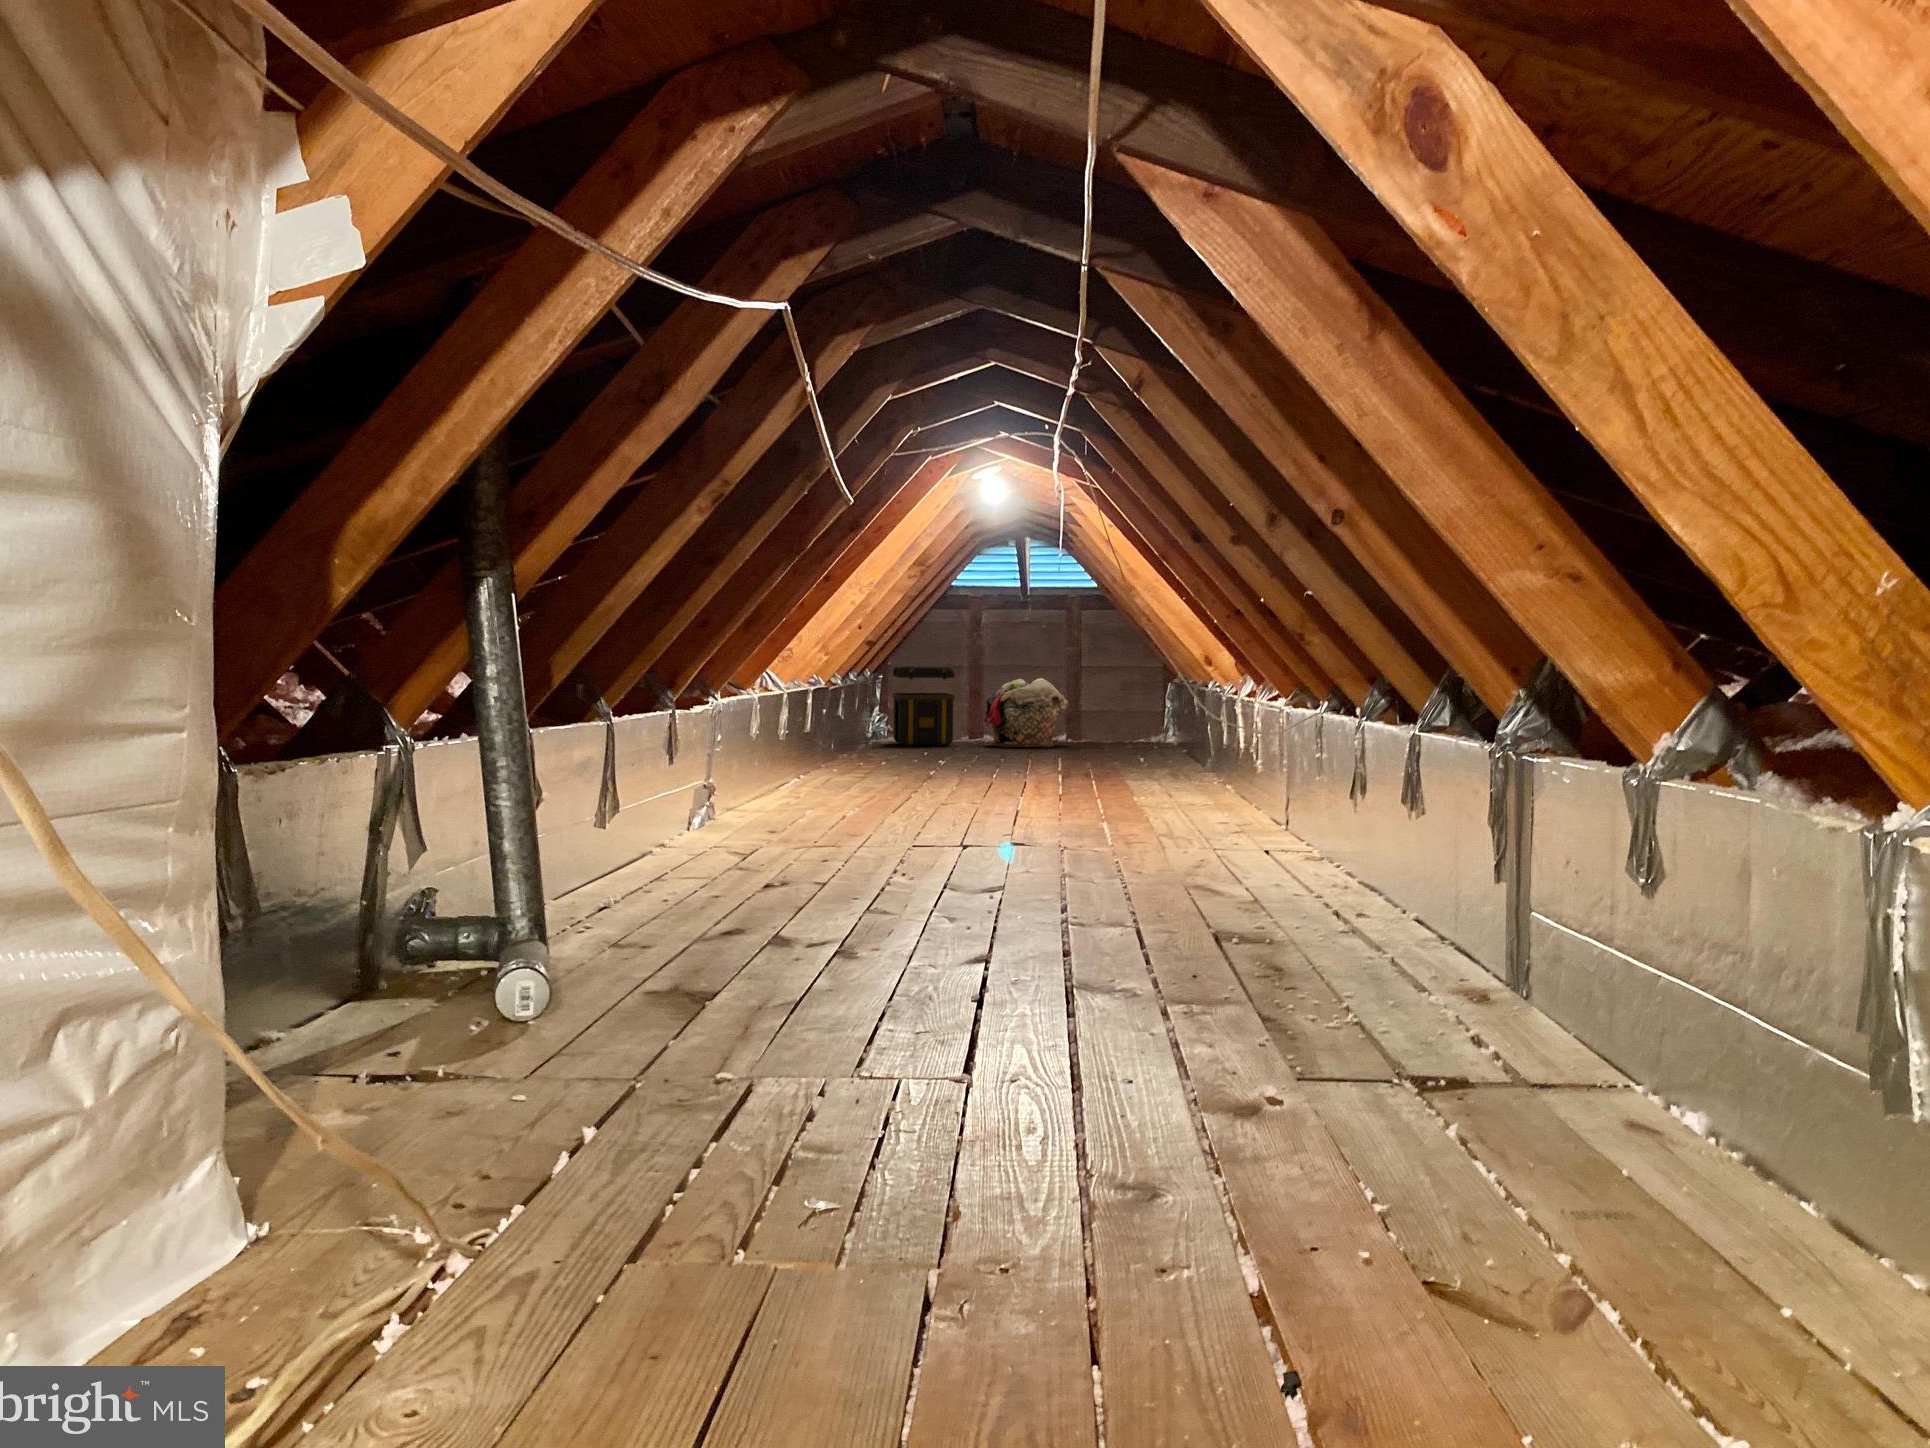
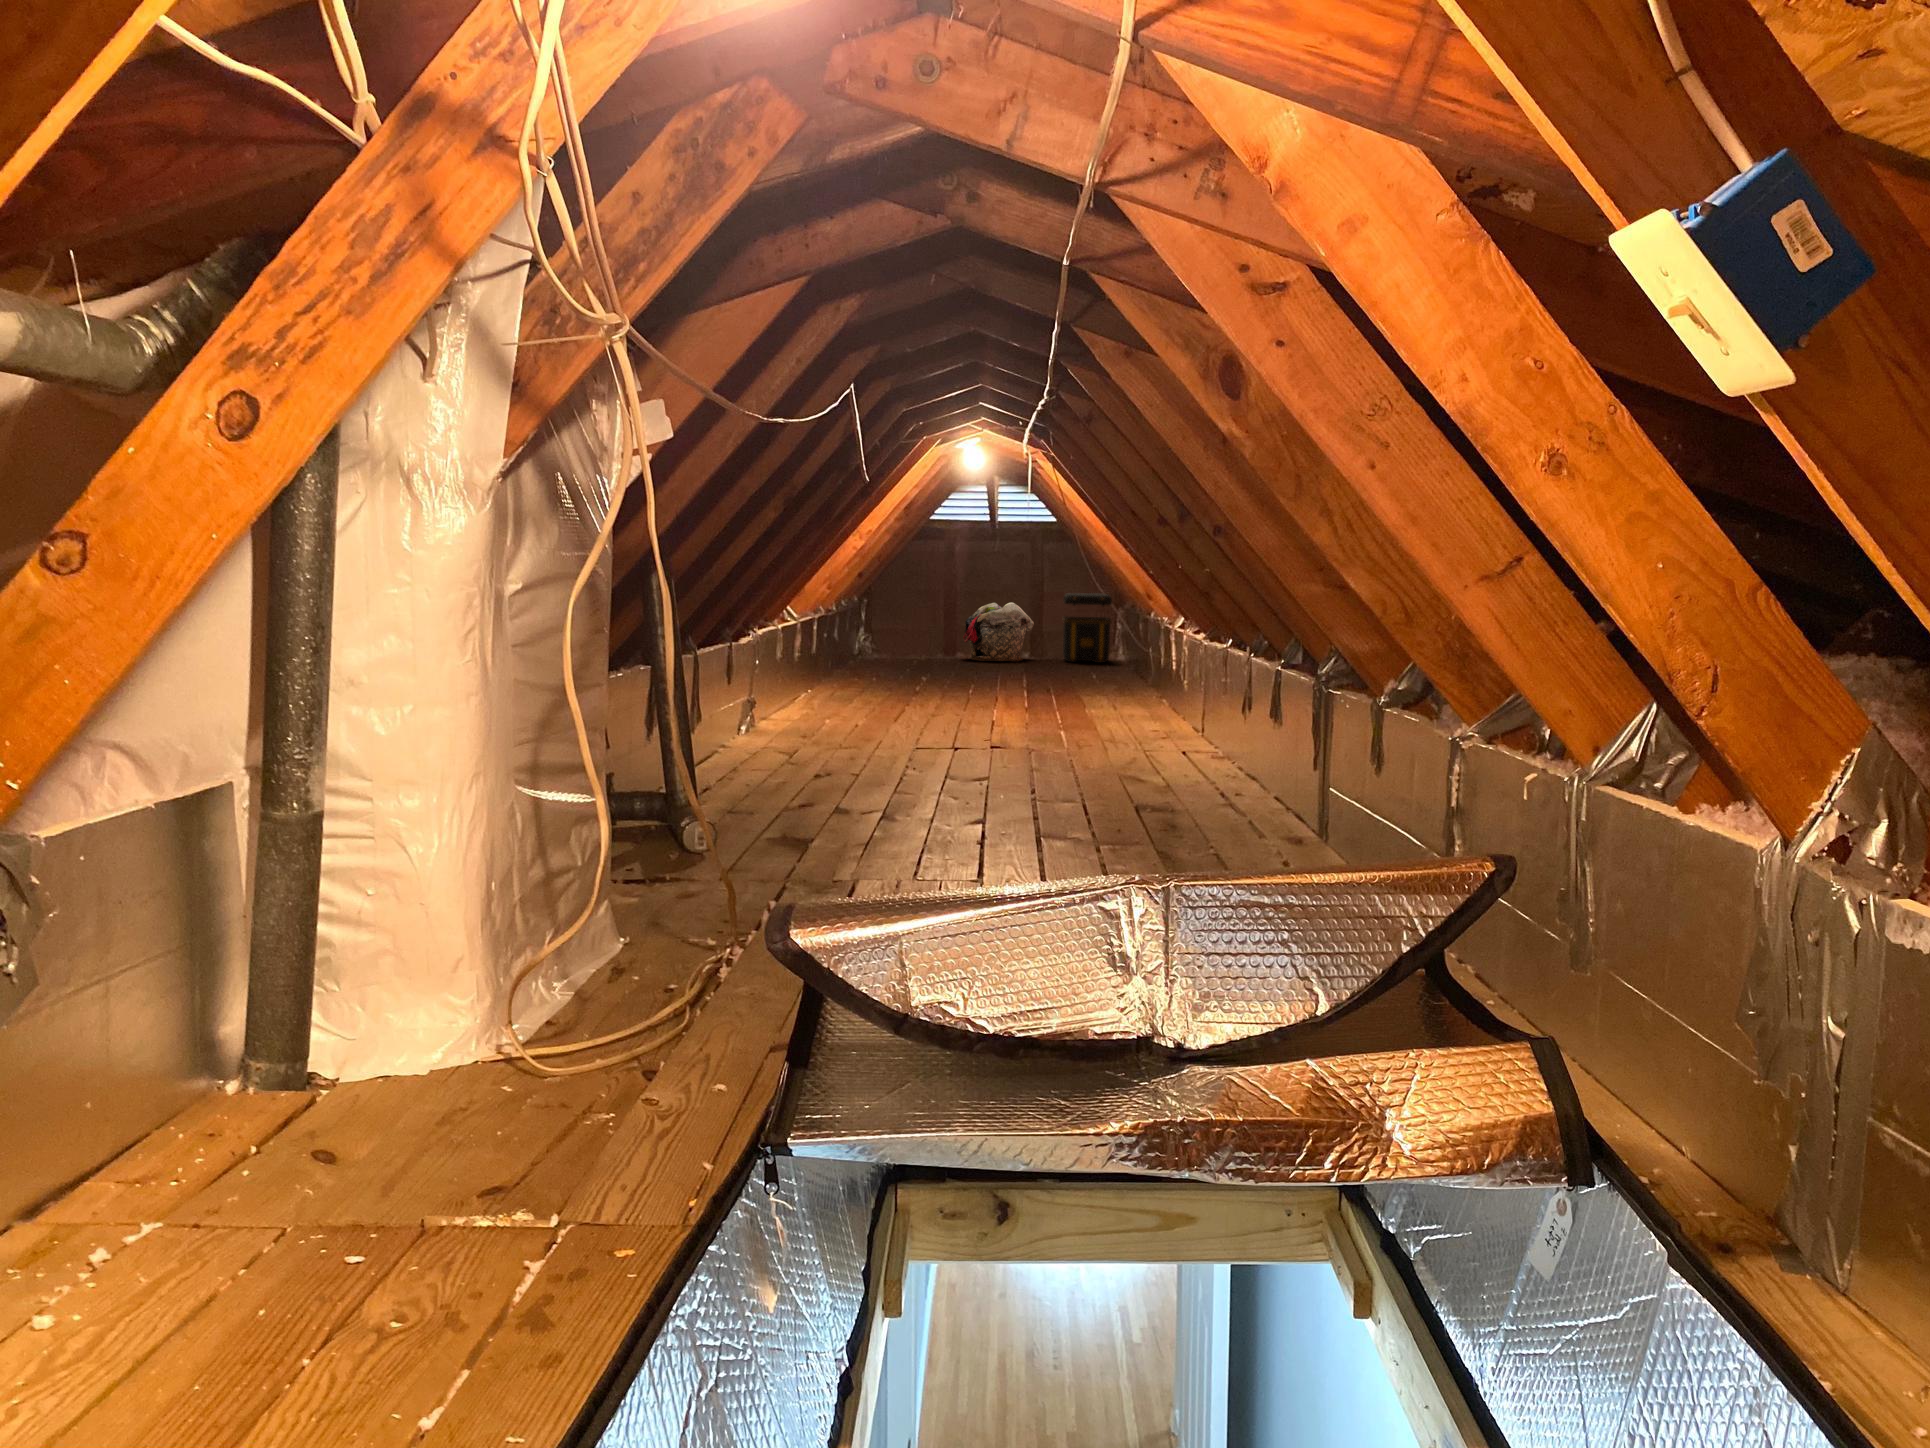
toolbox: present [892,665,955,746] -> present [1063,593,1112,663]

